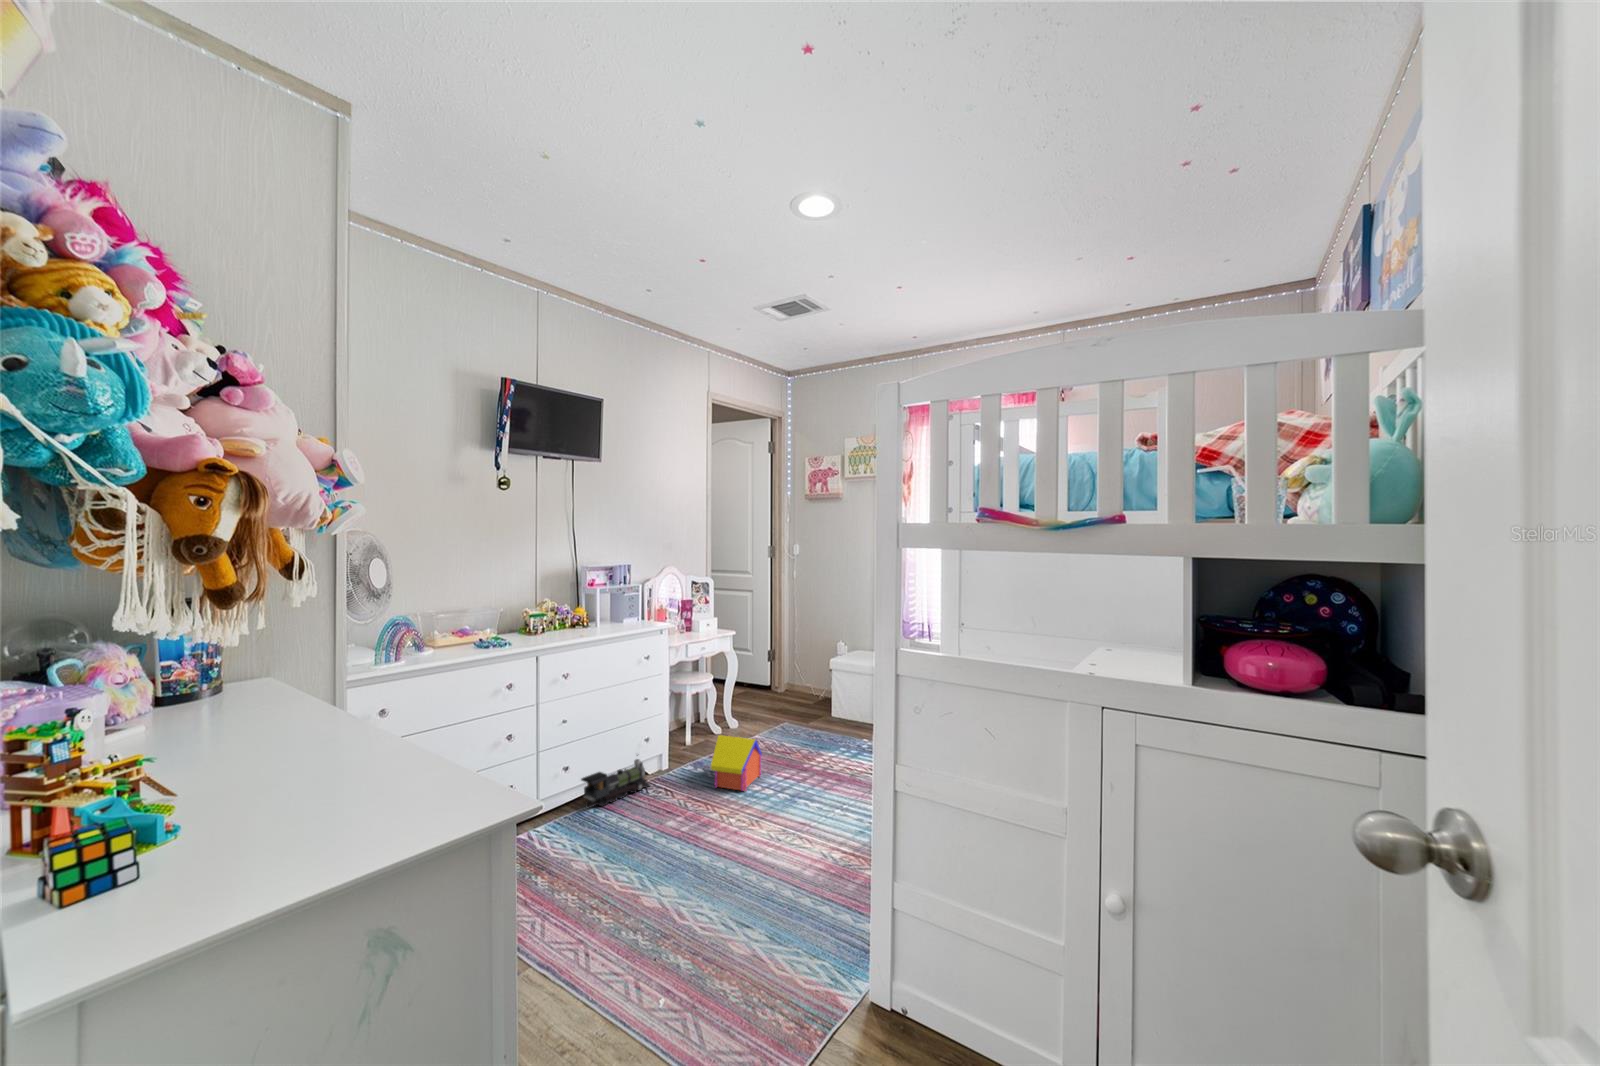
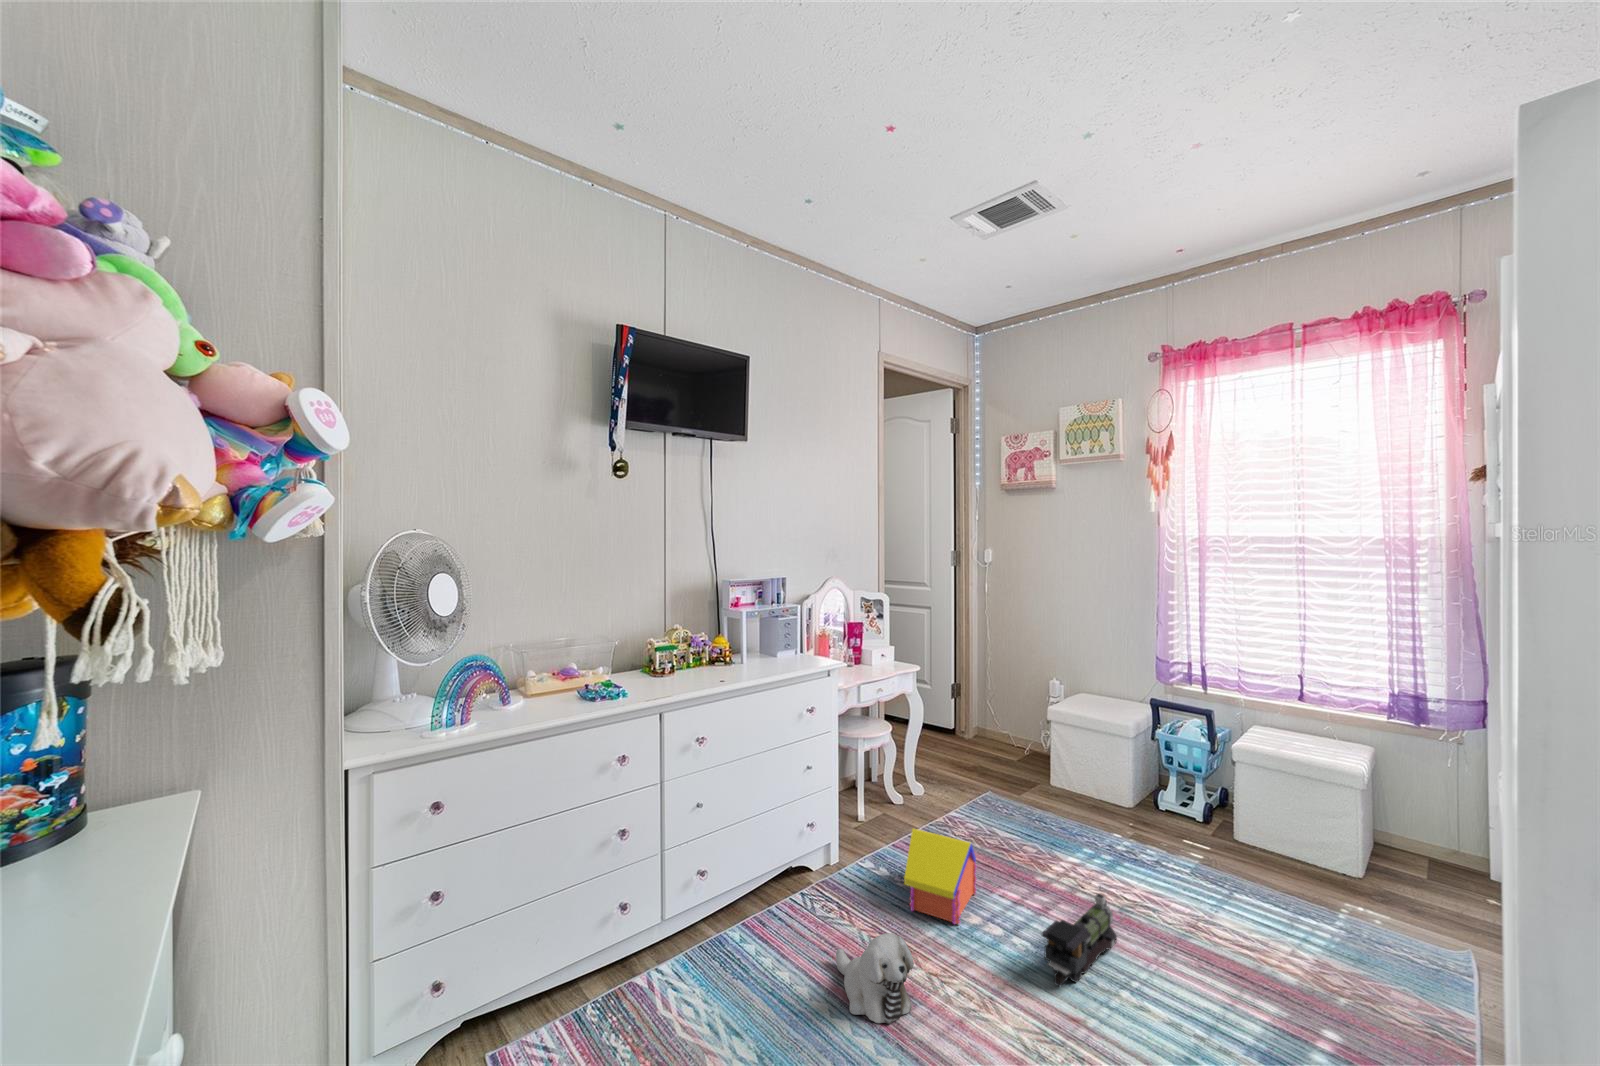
toy train: present [581,755,650,808] -> present [1042,886,1117,987]
plush toy: none [660,785,708,837] -> present [836,933,914,1024]

